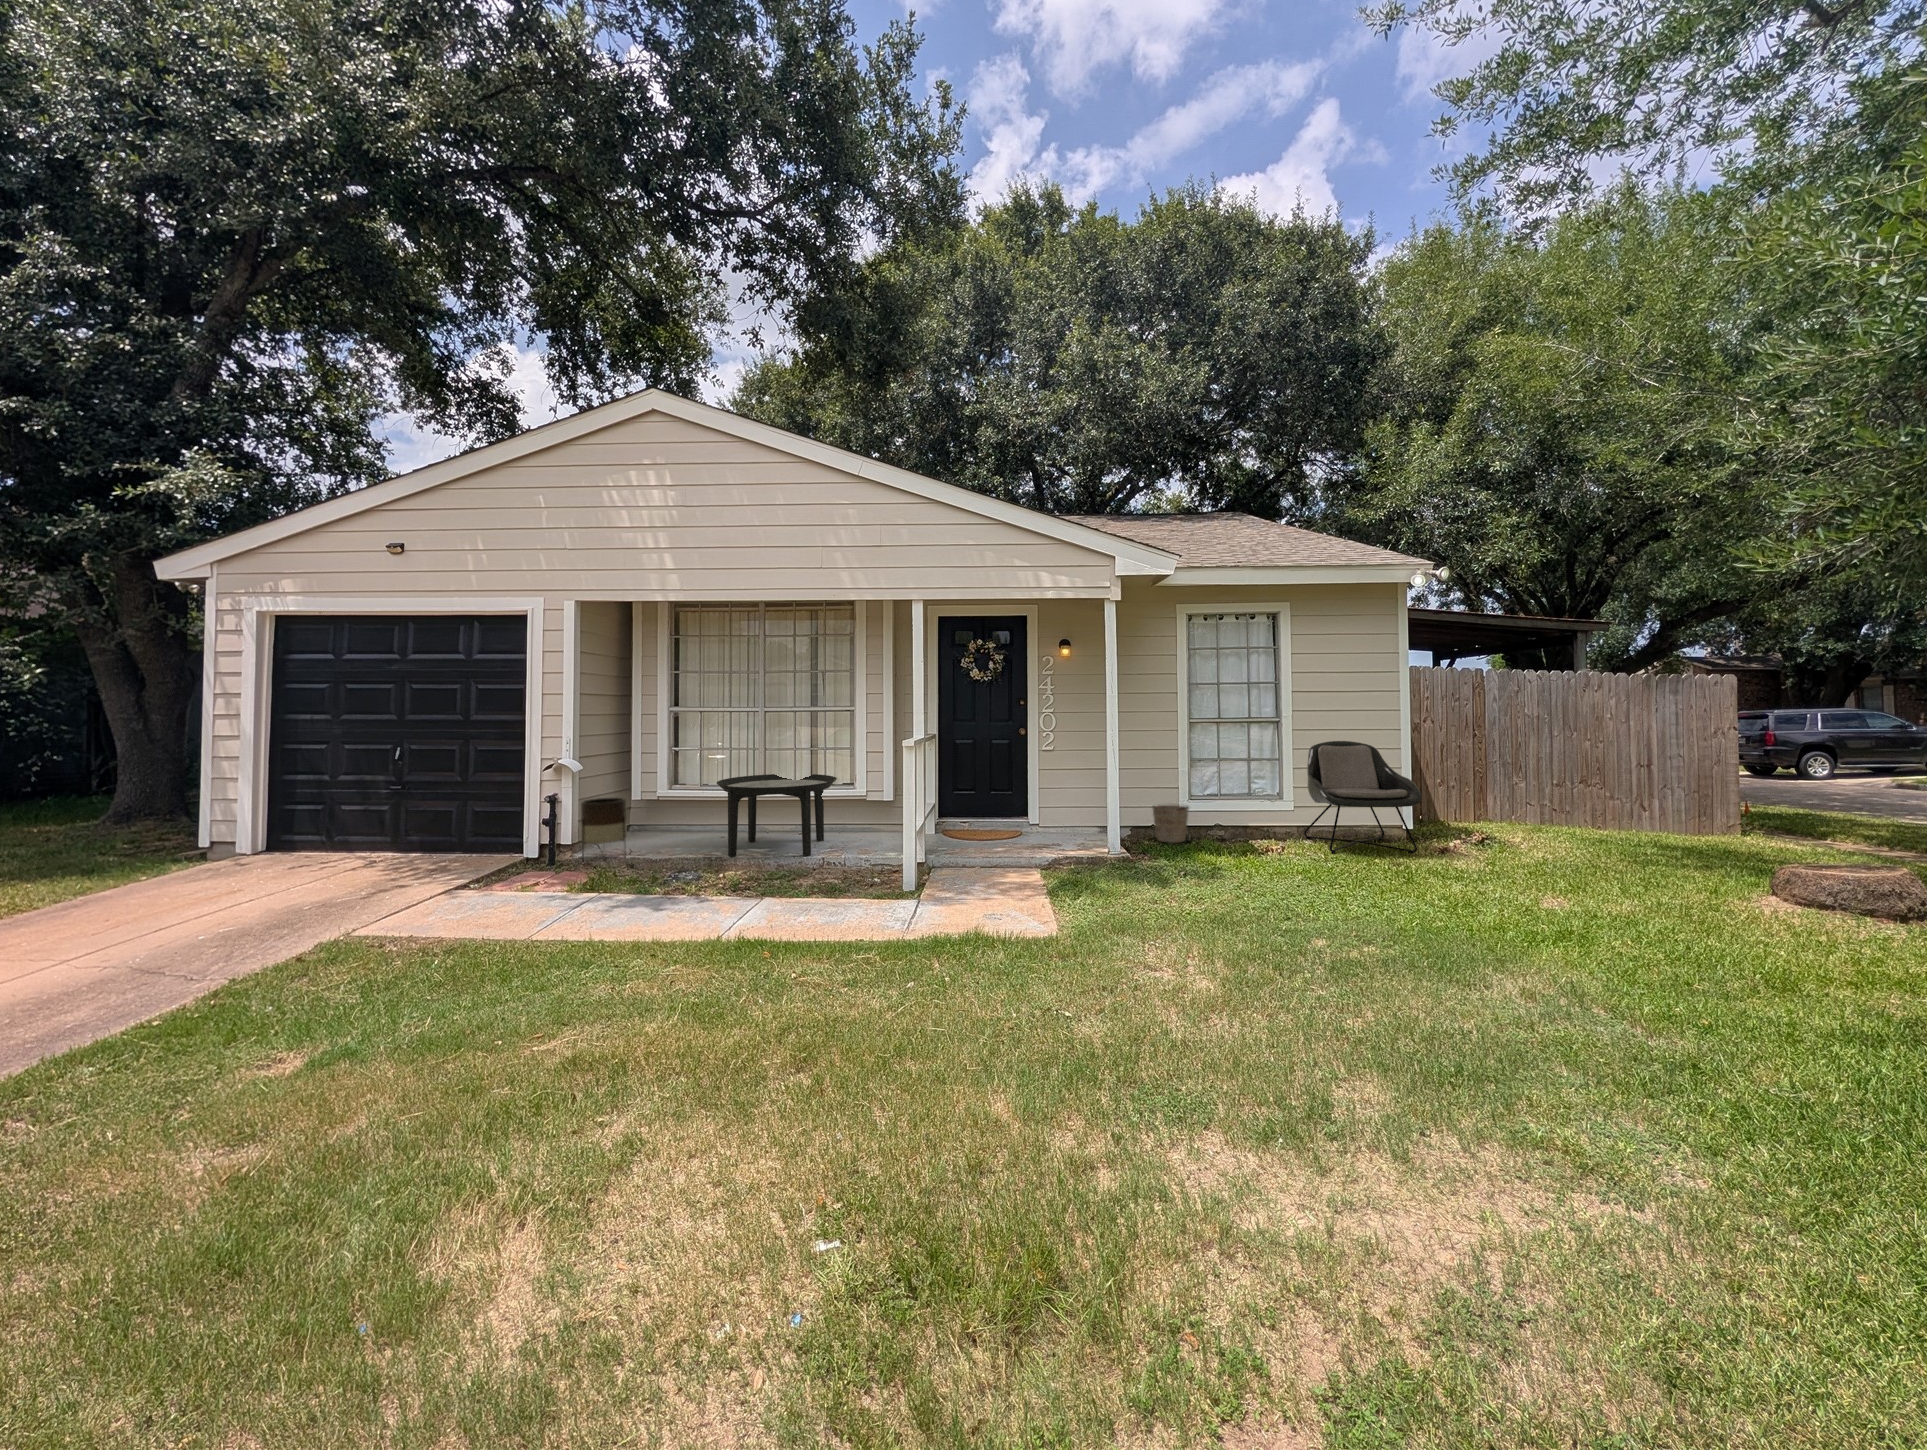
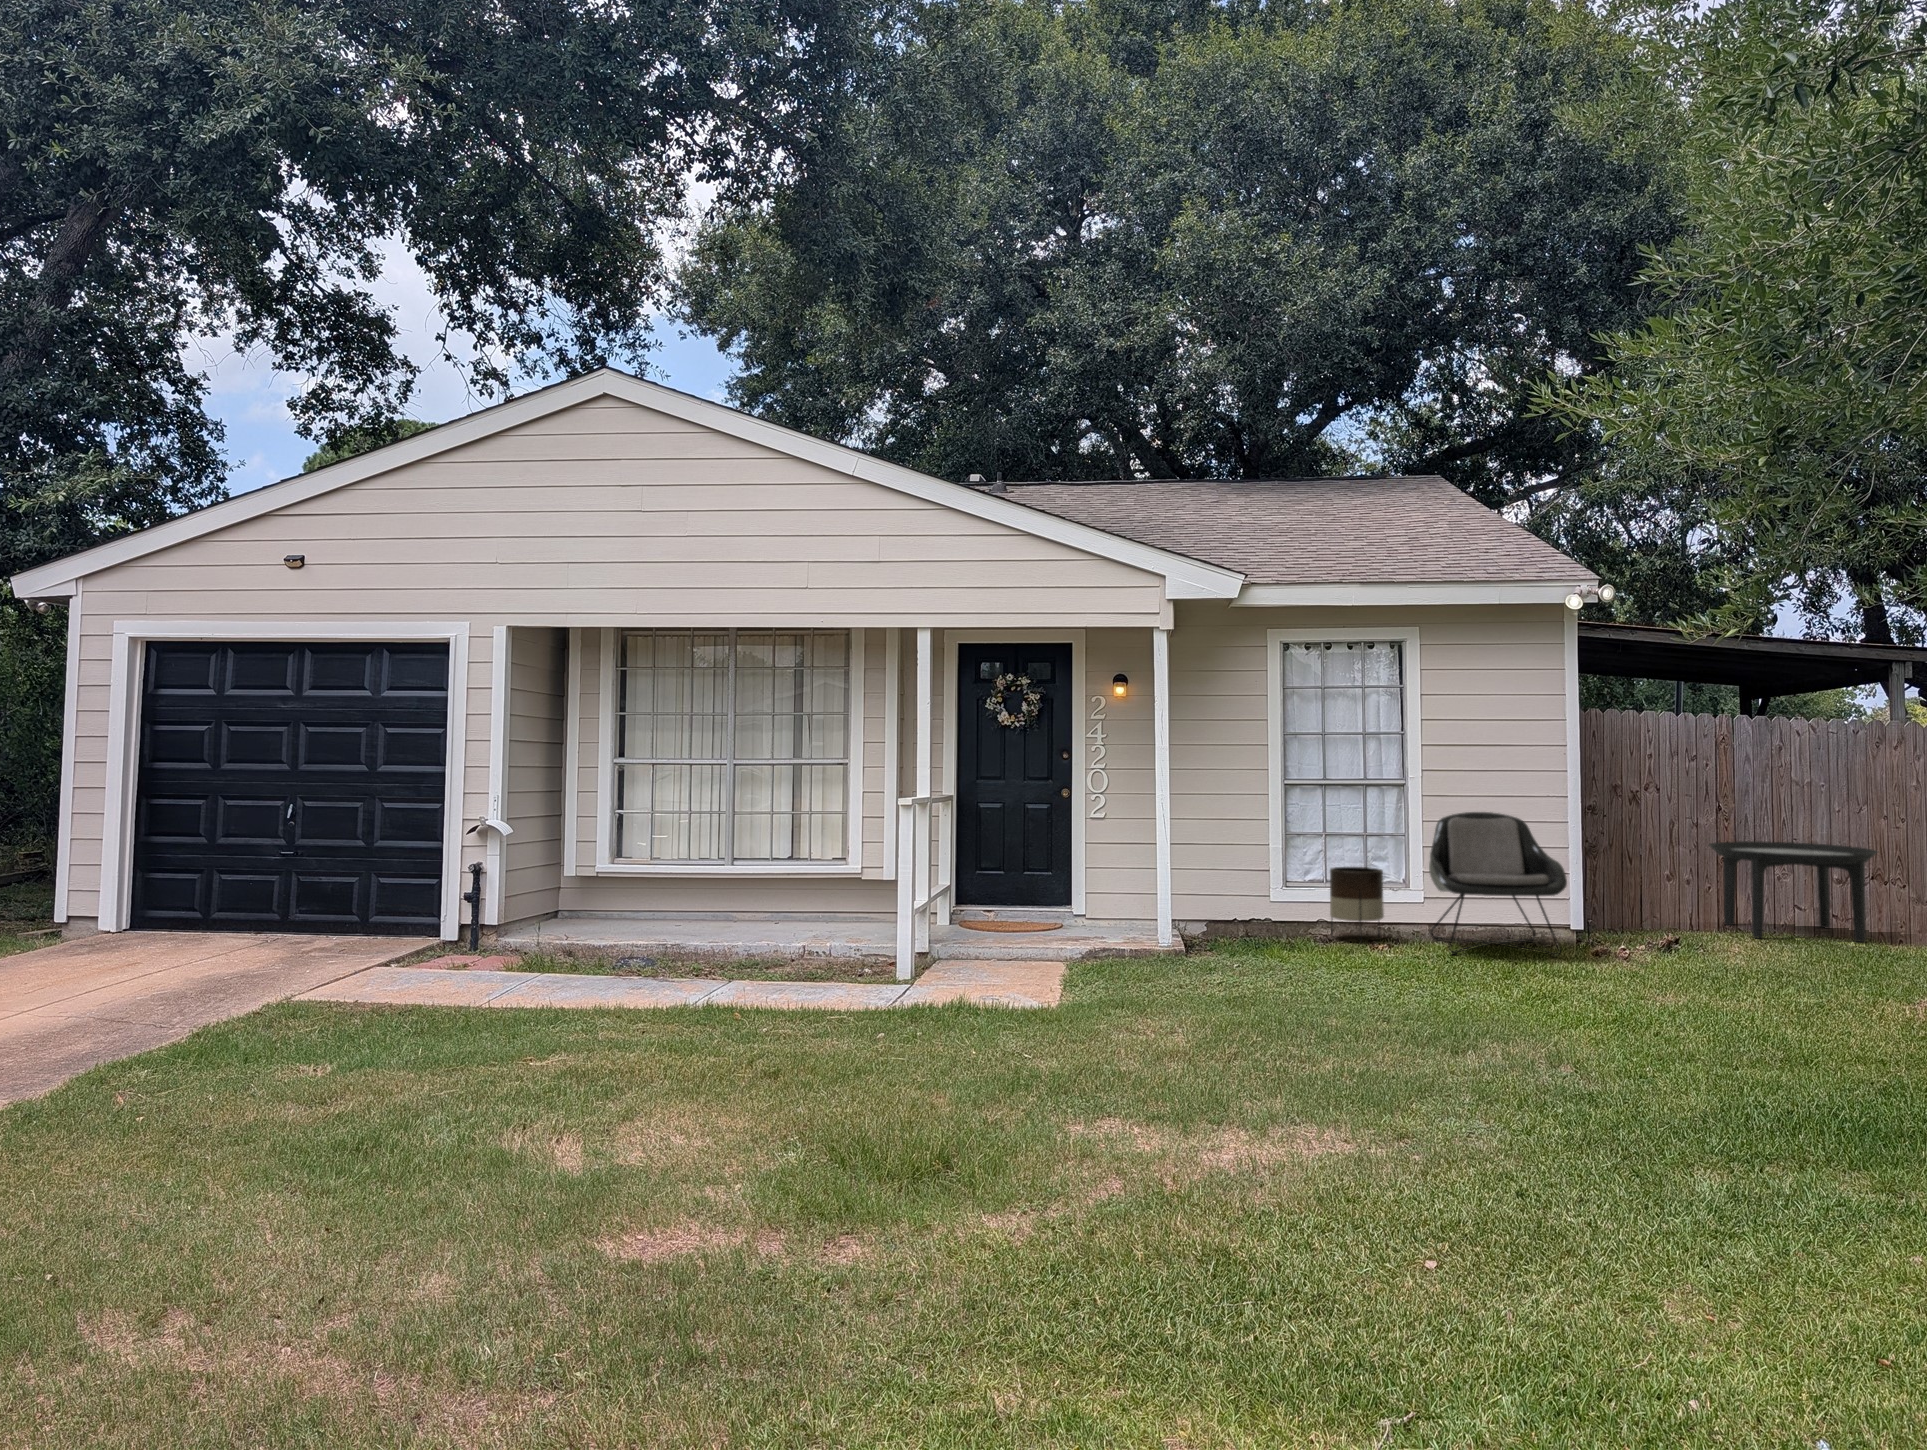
round table: present [717,774,837,857] -> present [1708,841,1877,942]
planter: present [581,797,627,845] -> present [1330,867,1384,936]
bucket: present [1152,804,1189,843] -> none [1228,891,1280,941]

